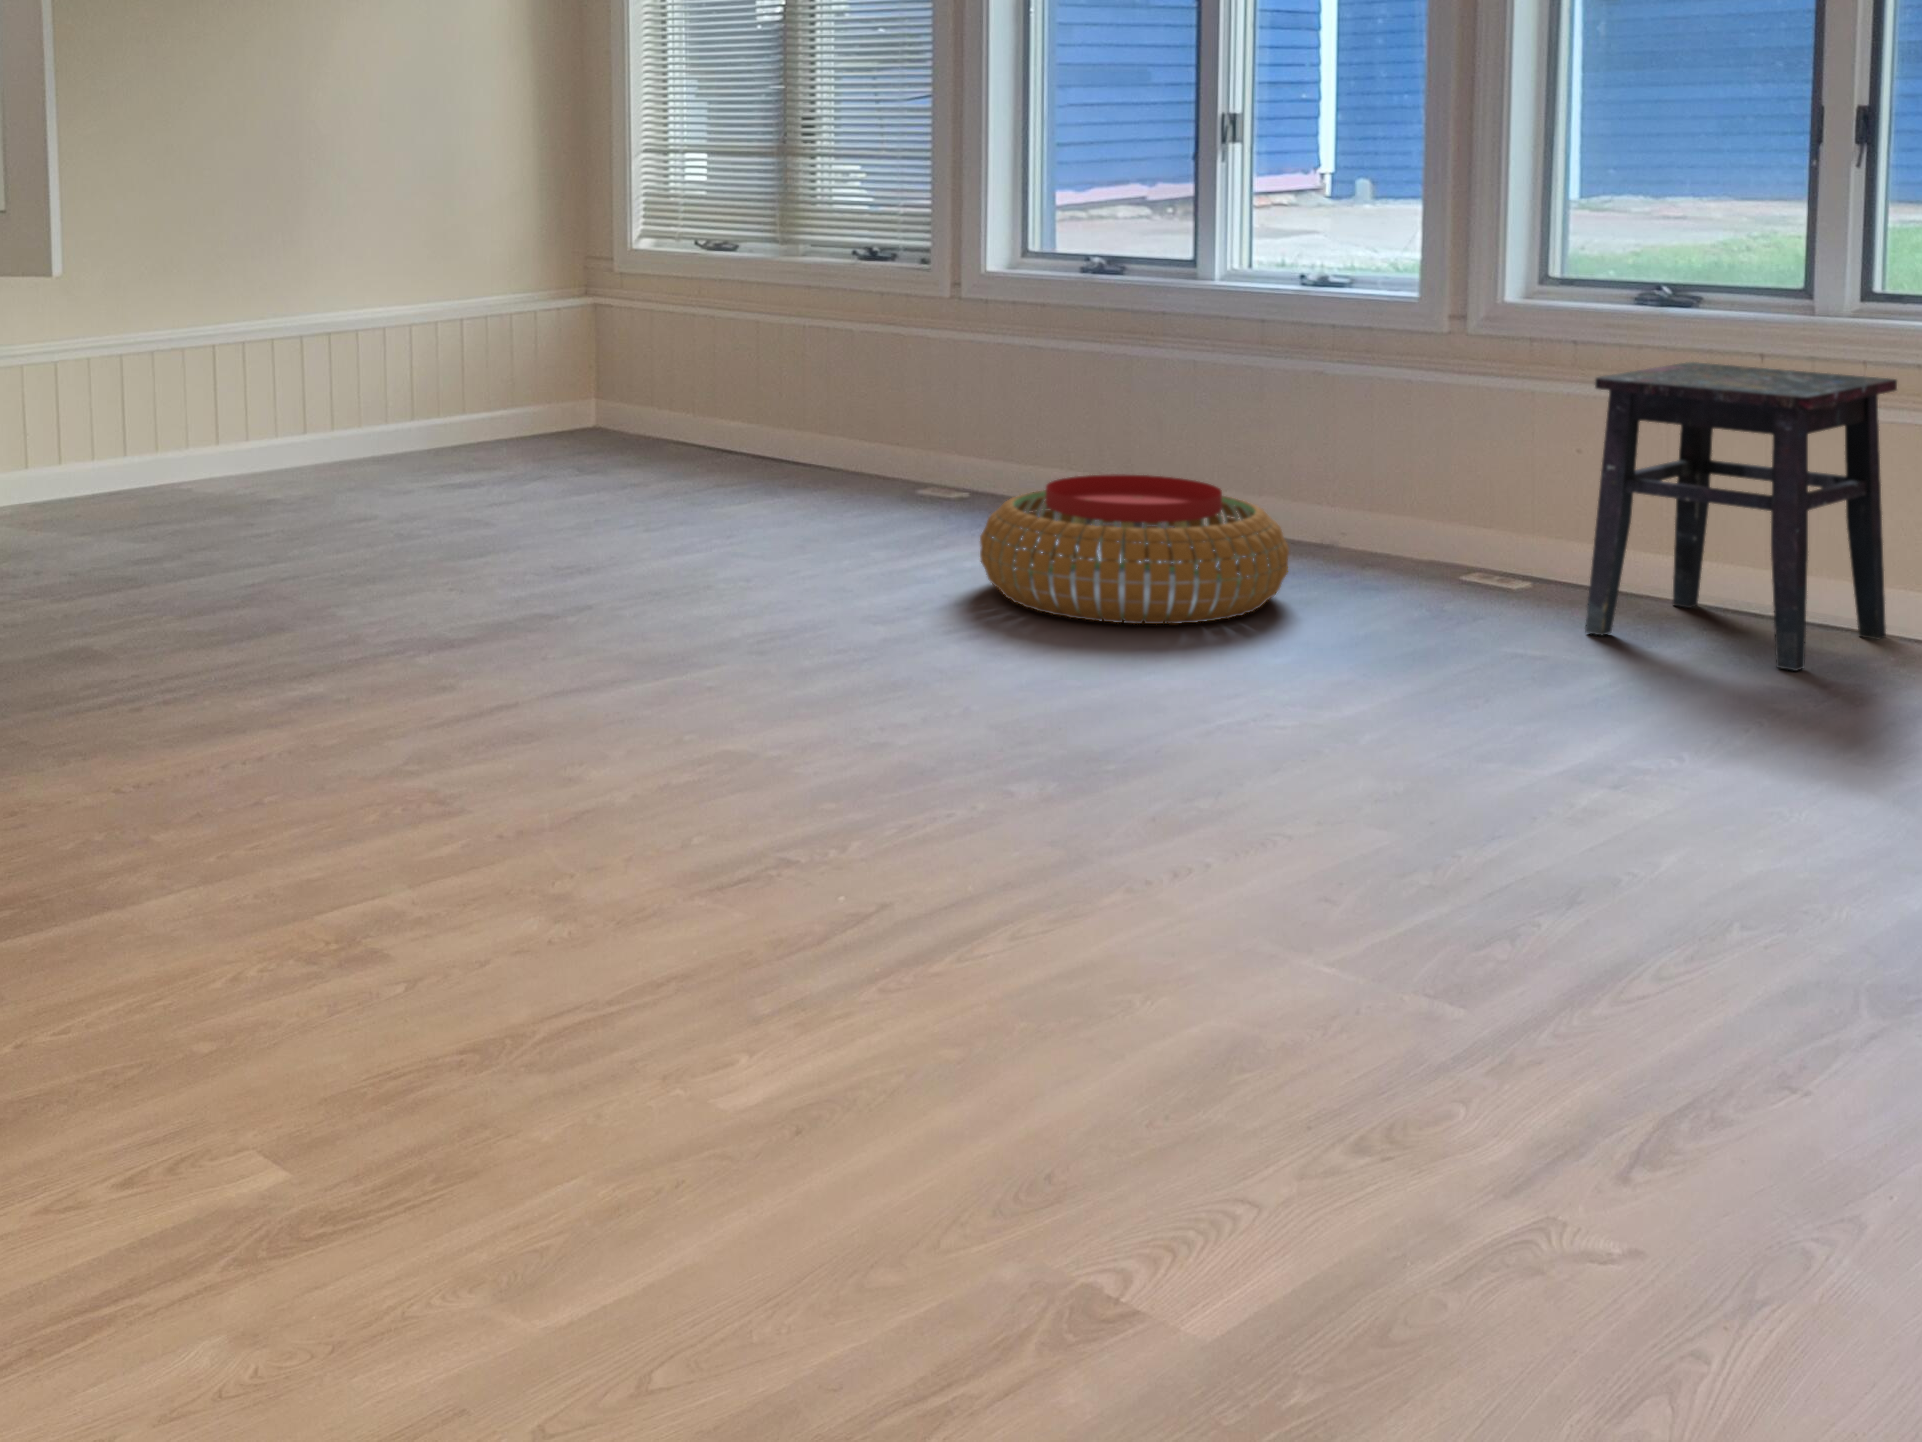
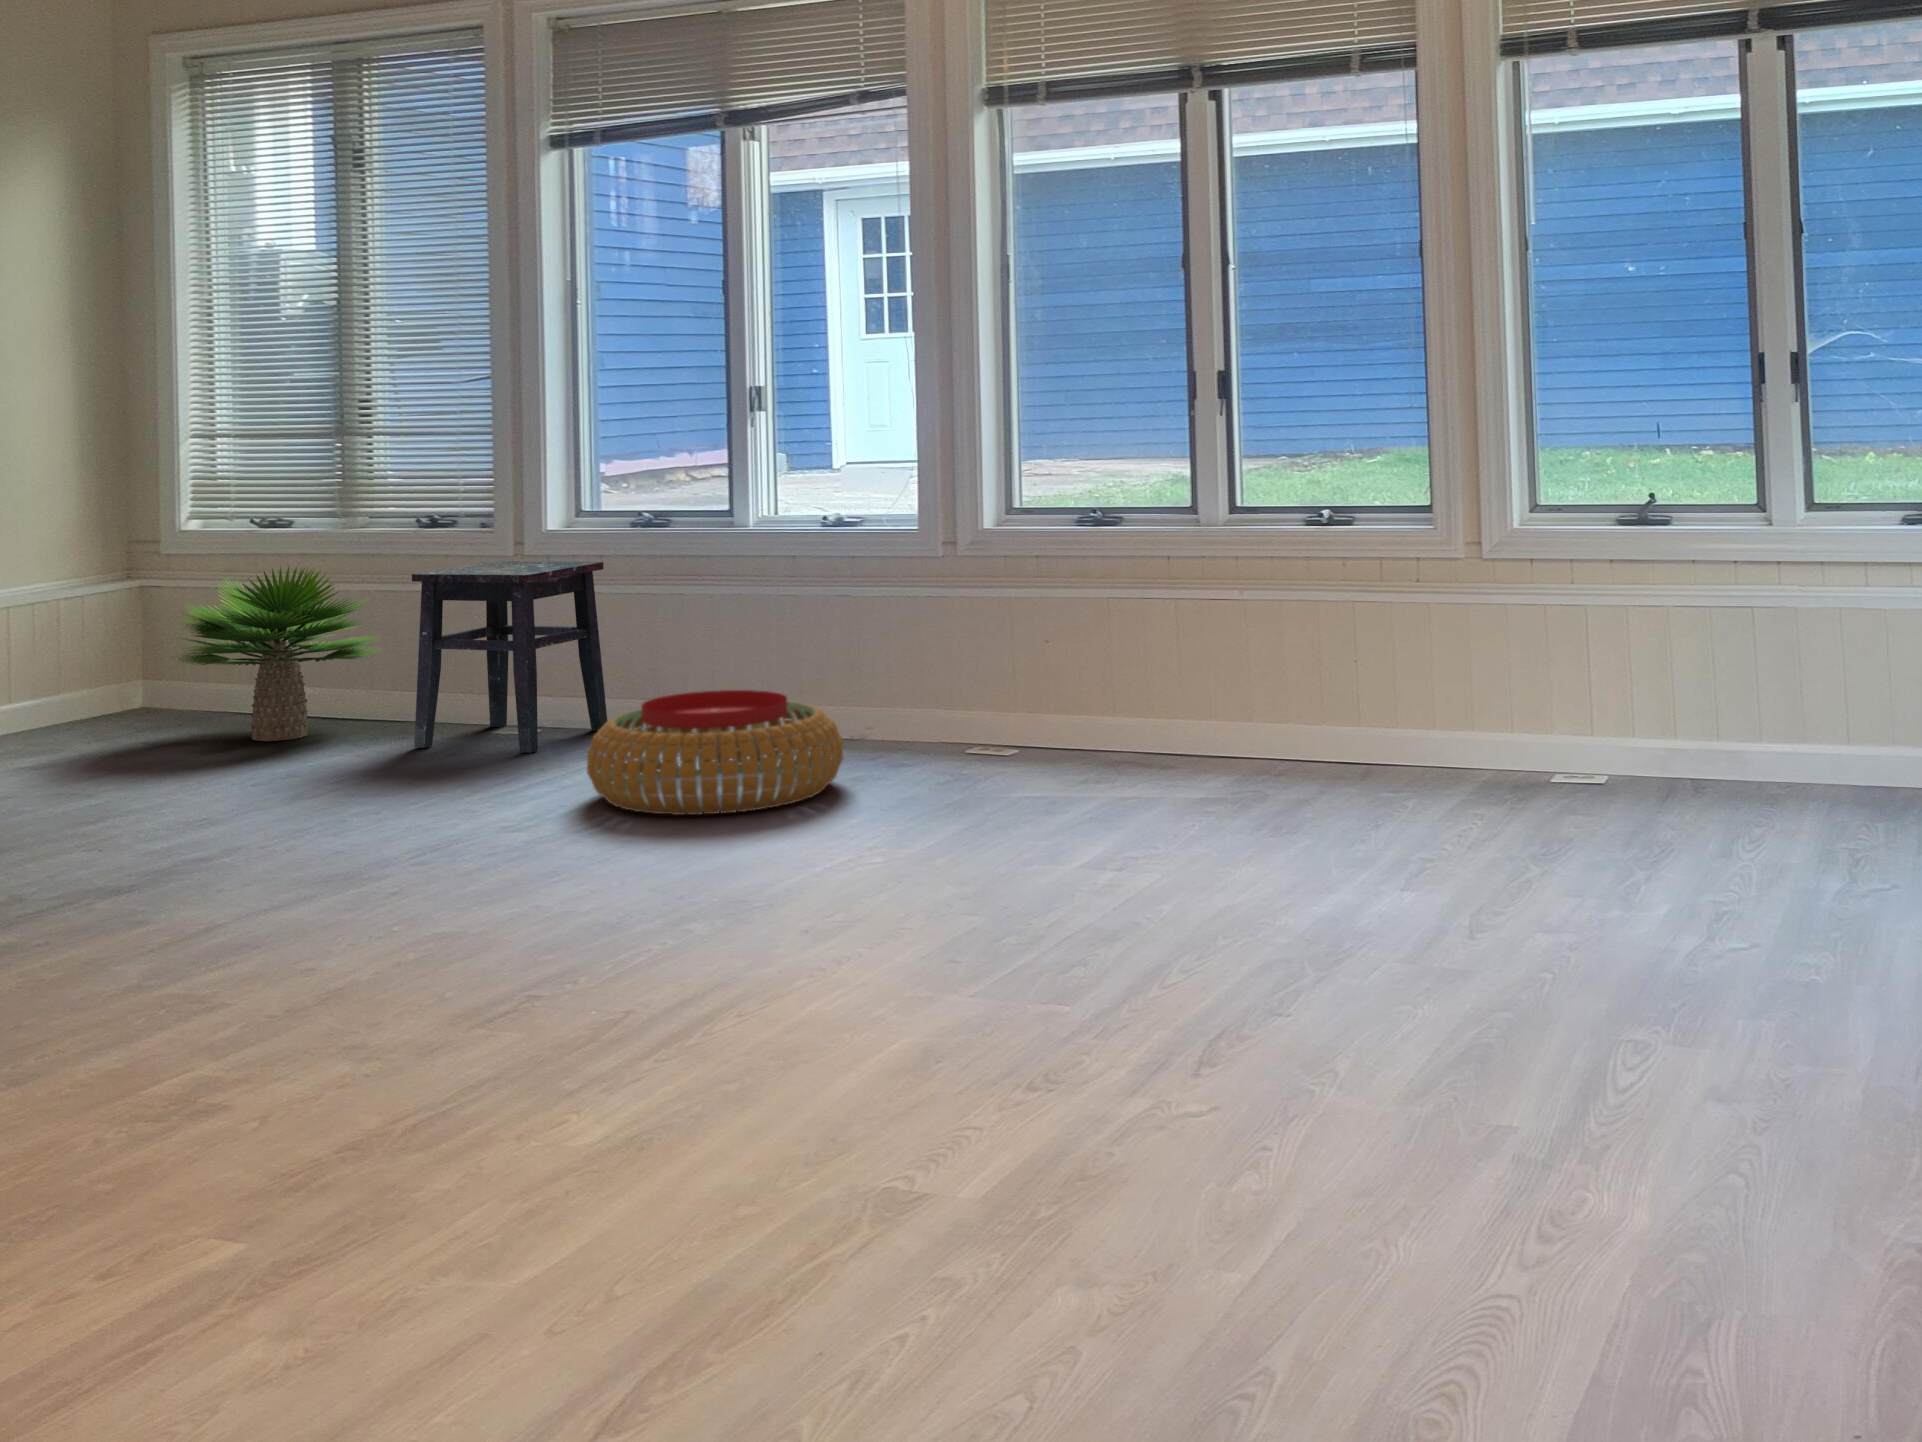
potted plant: none [595,293,815,479] -> present [179,566,375,741]
side table: present [1585,362,1897,671] -> present [412,561,607,753]

